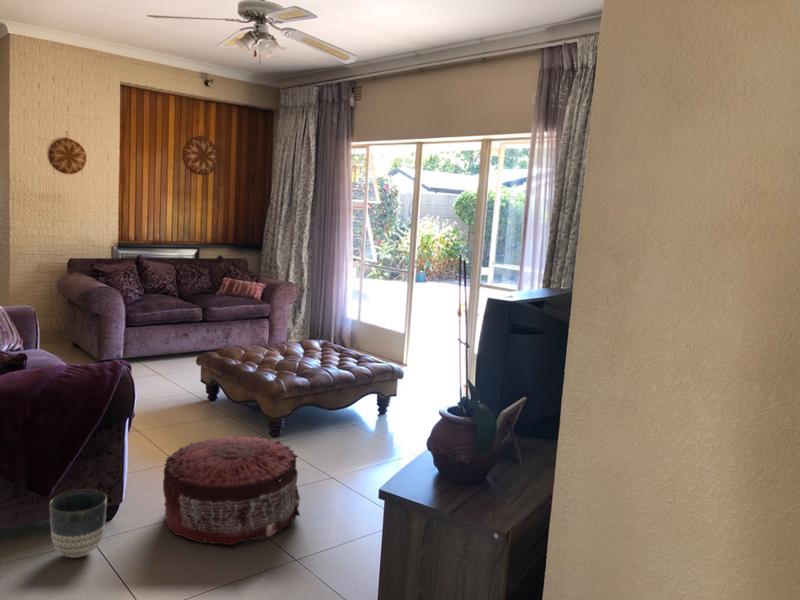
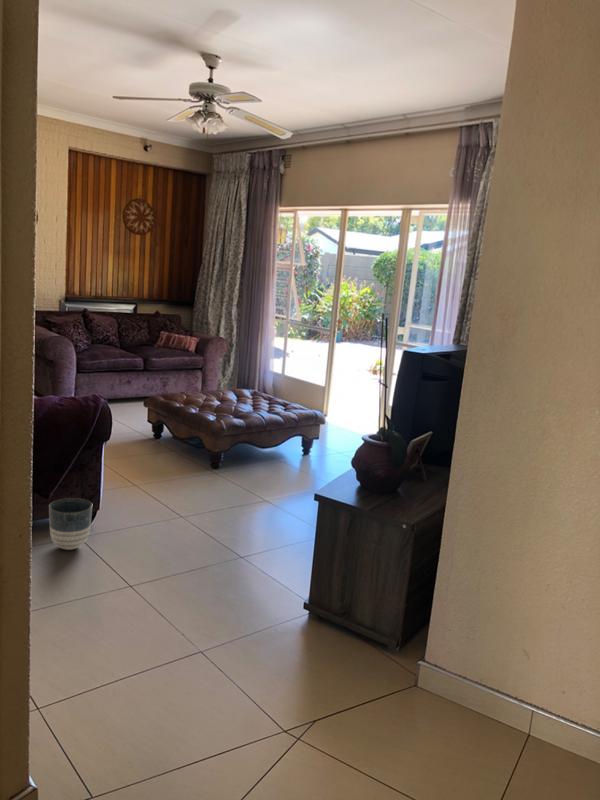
pouf: present [163,435,300,545] -> none [132,462,242,546]

